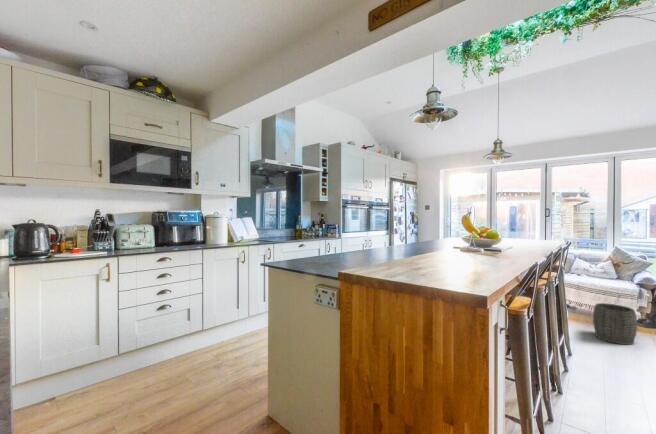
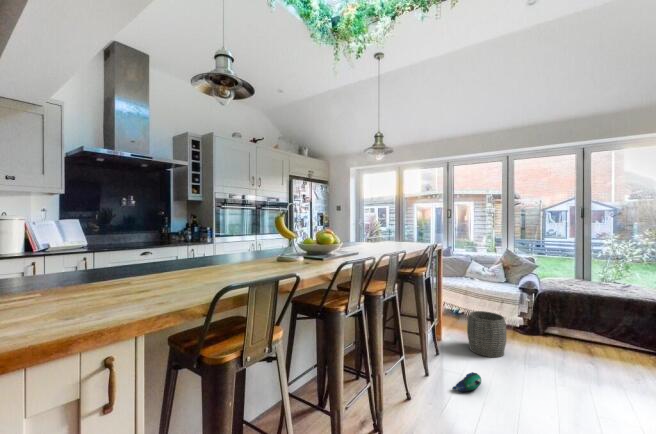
plush toy: none [602,355,631,370] -> present [452,372,481,392]

